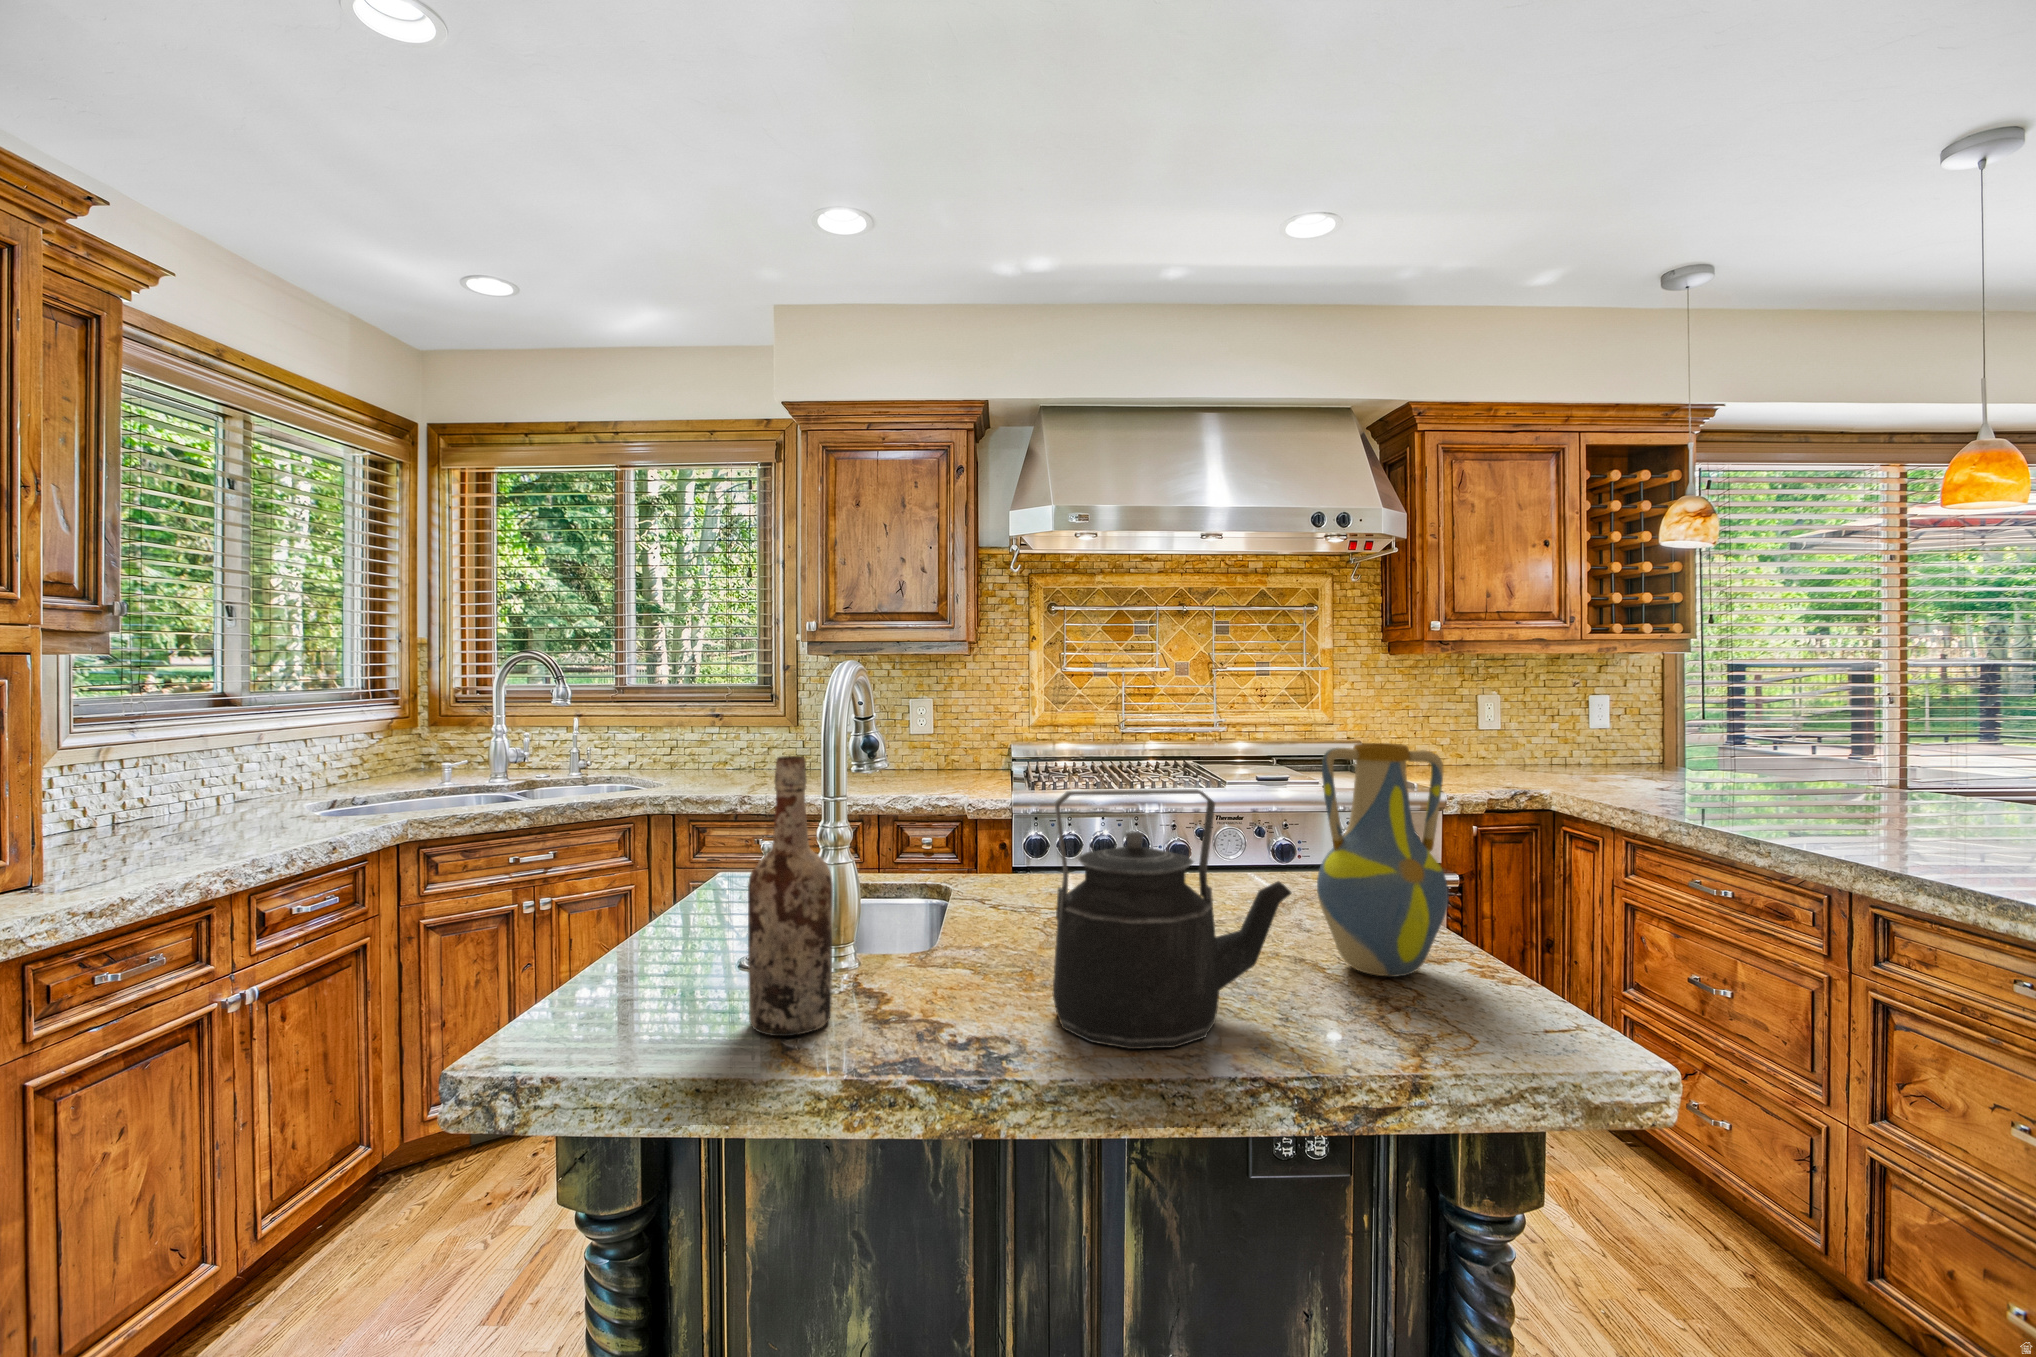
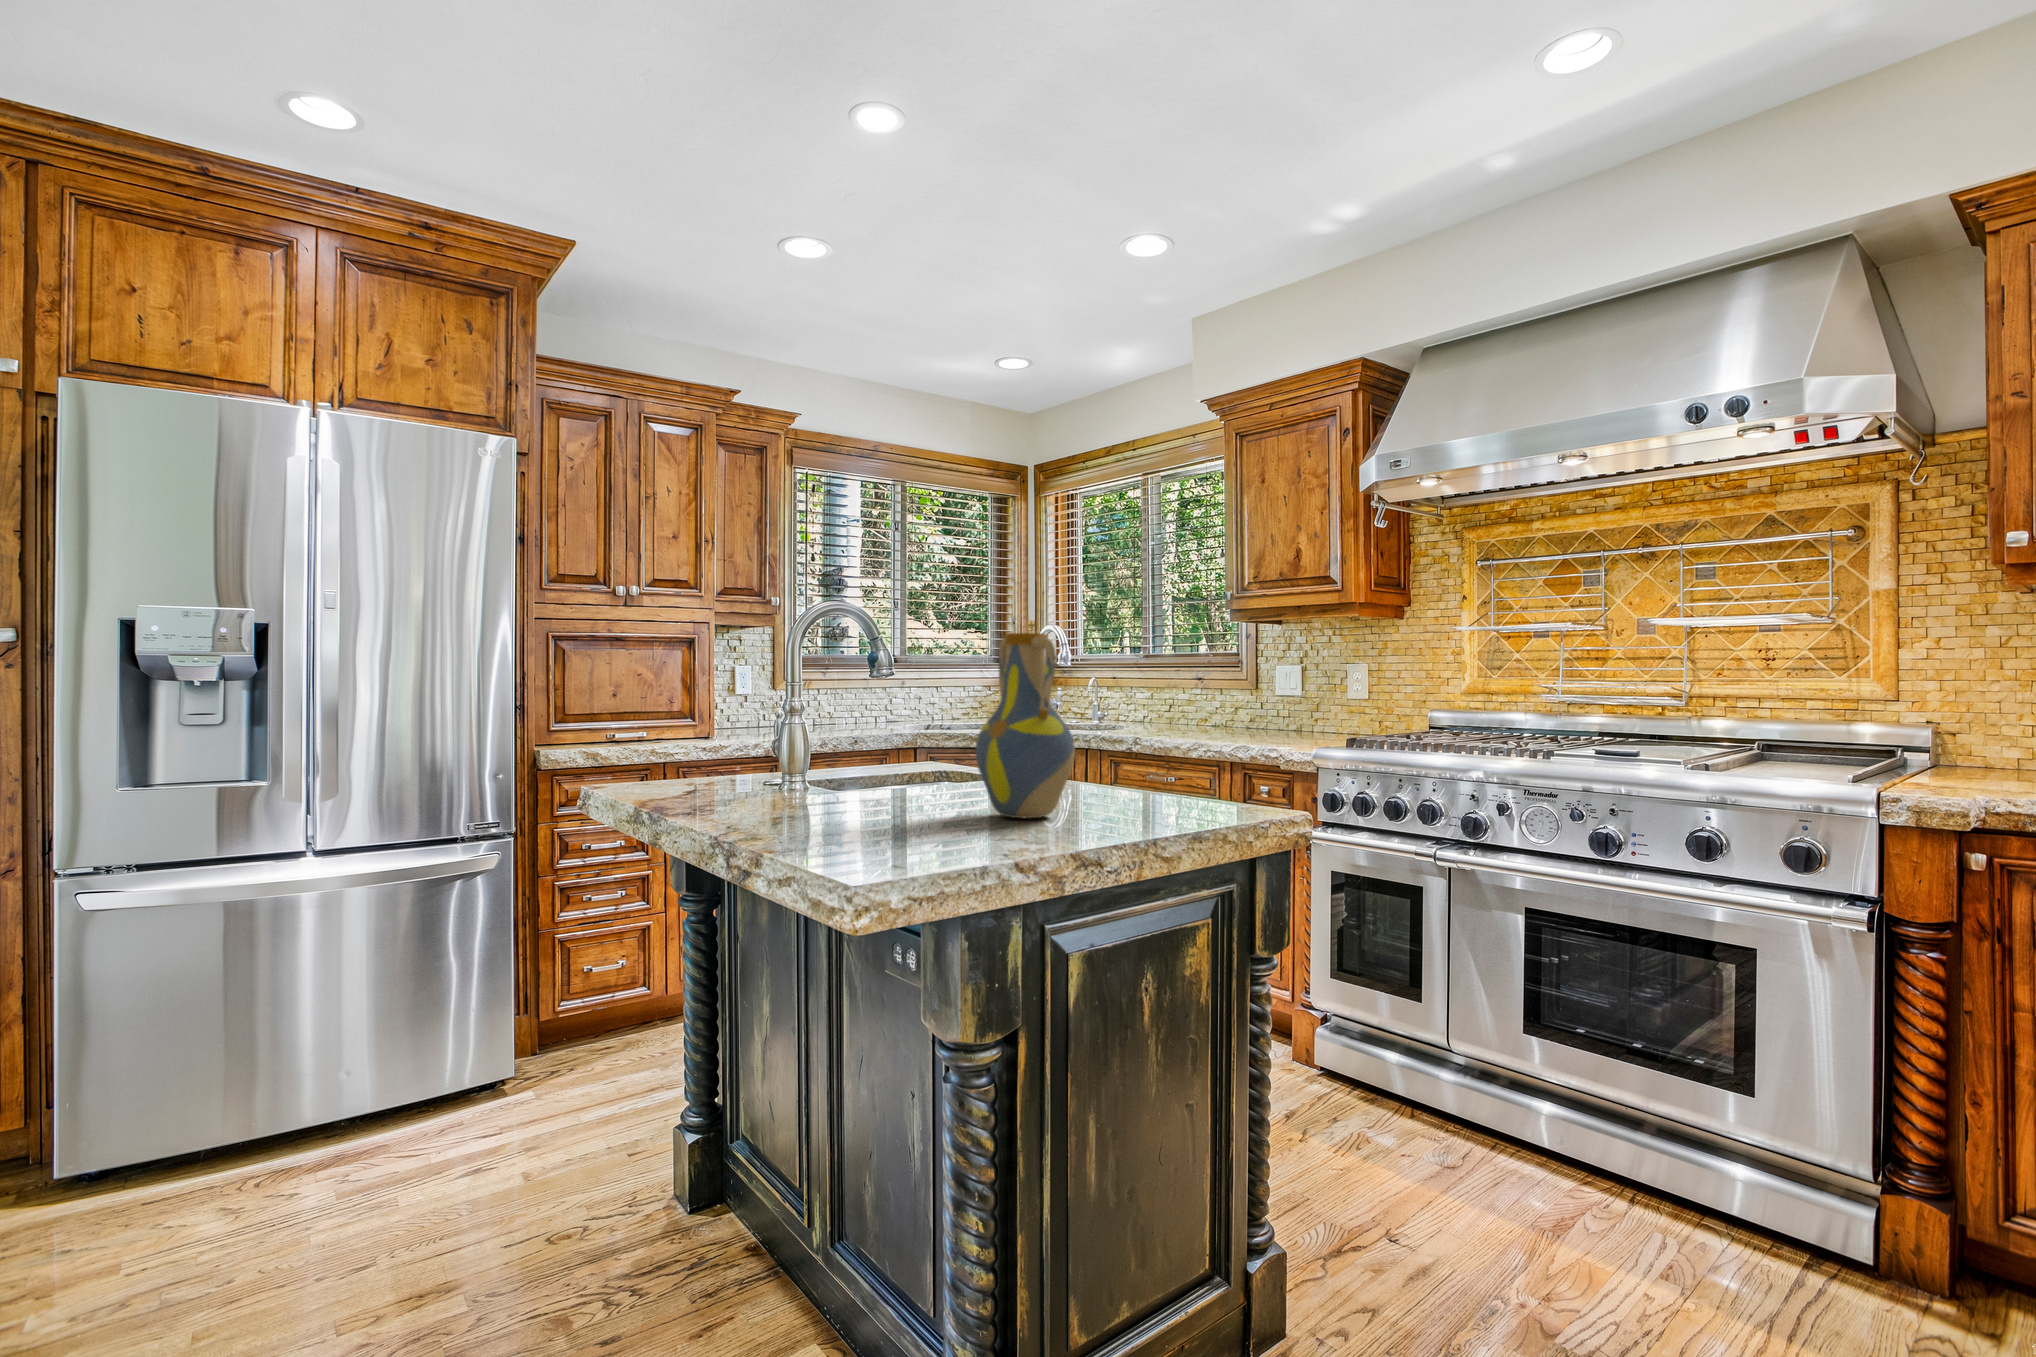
wine bottle: present [748,756,833,1036] -> none [707,640,754,787]
kettle: present [1052,789,1291,1049] -> none [774,657,896,810]

